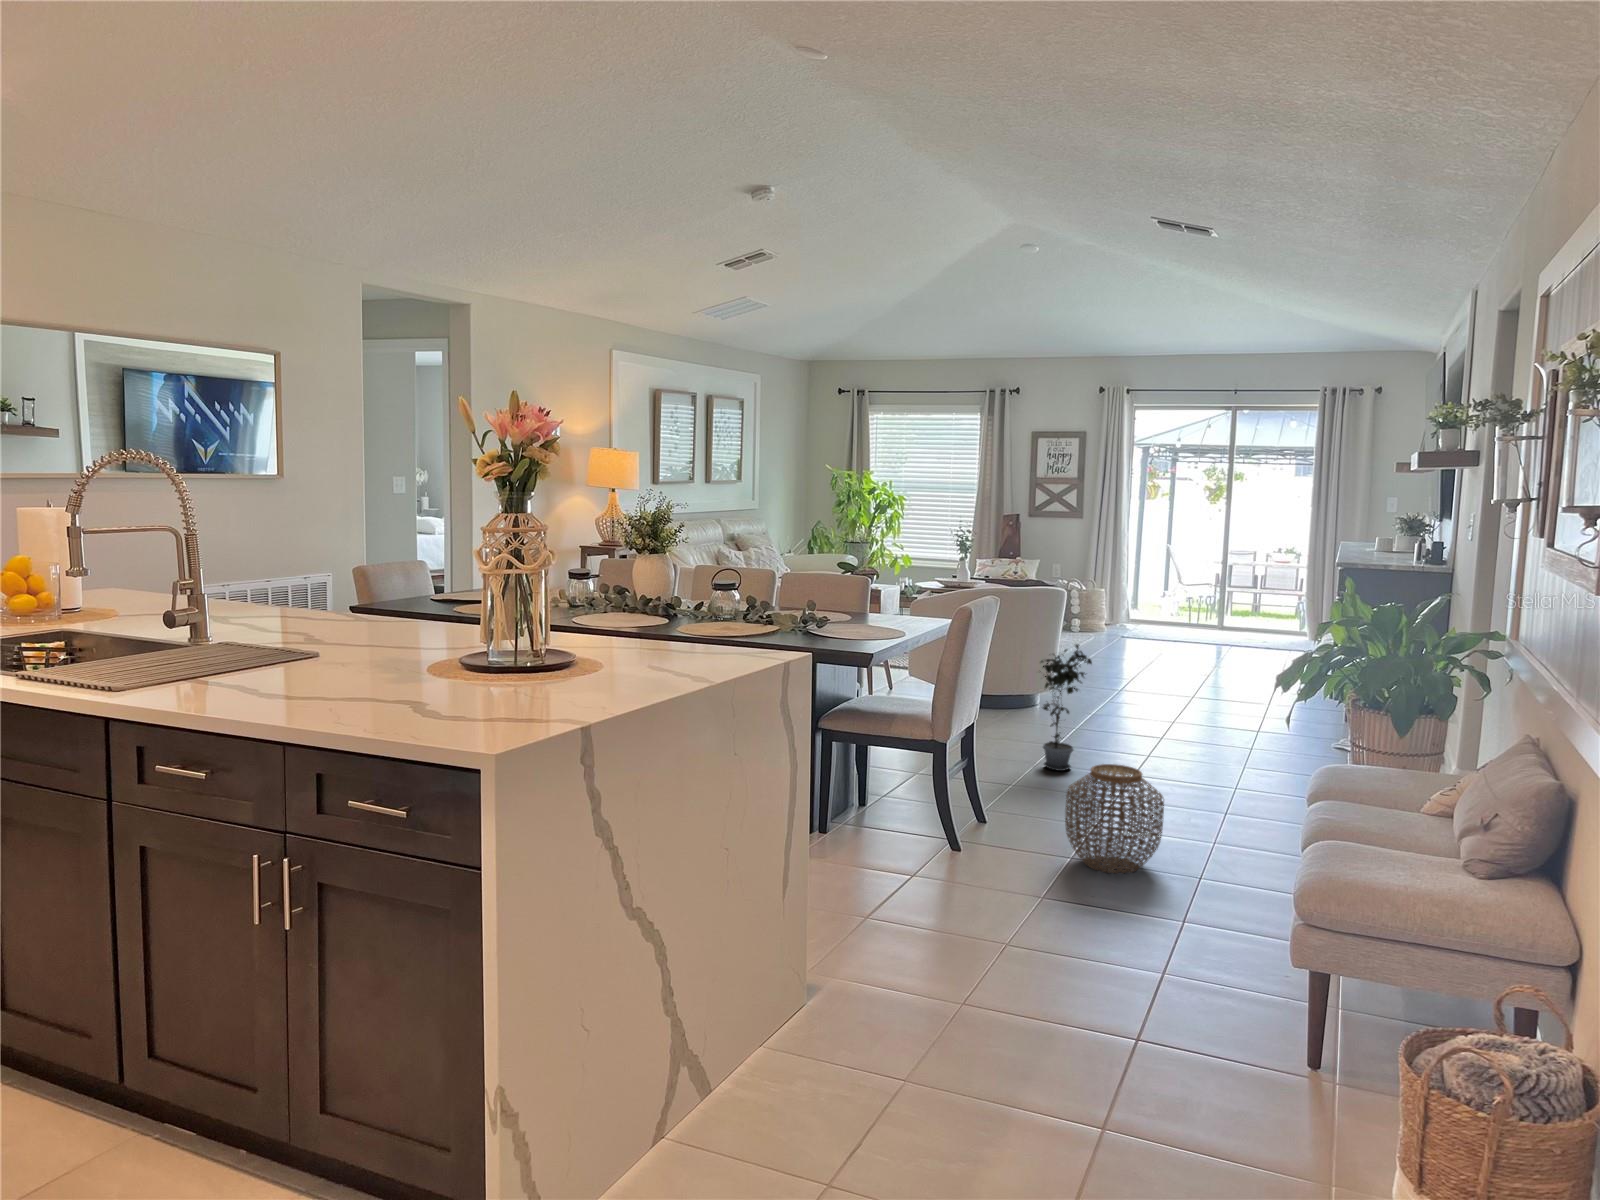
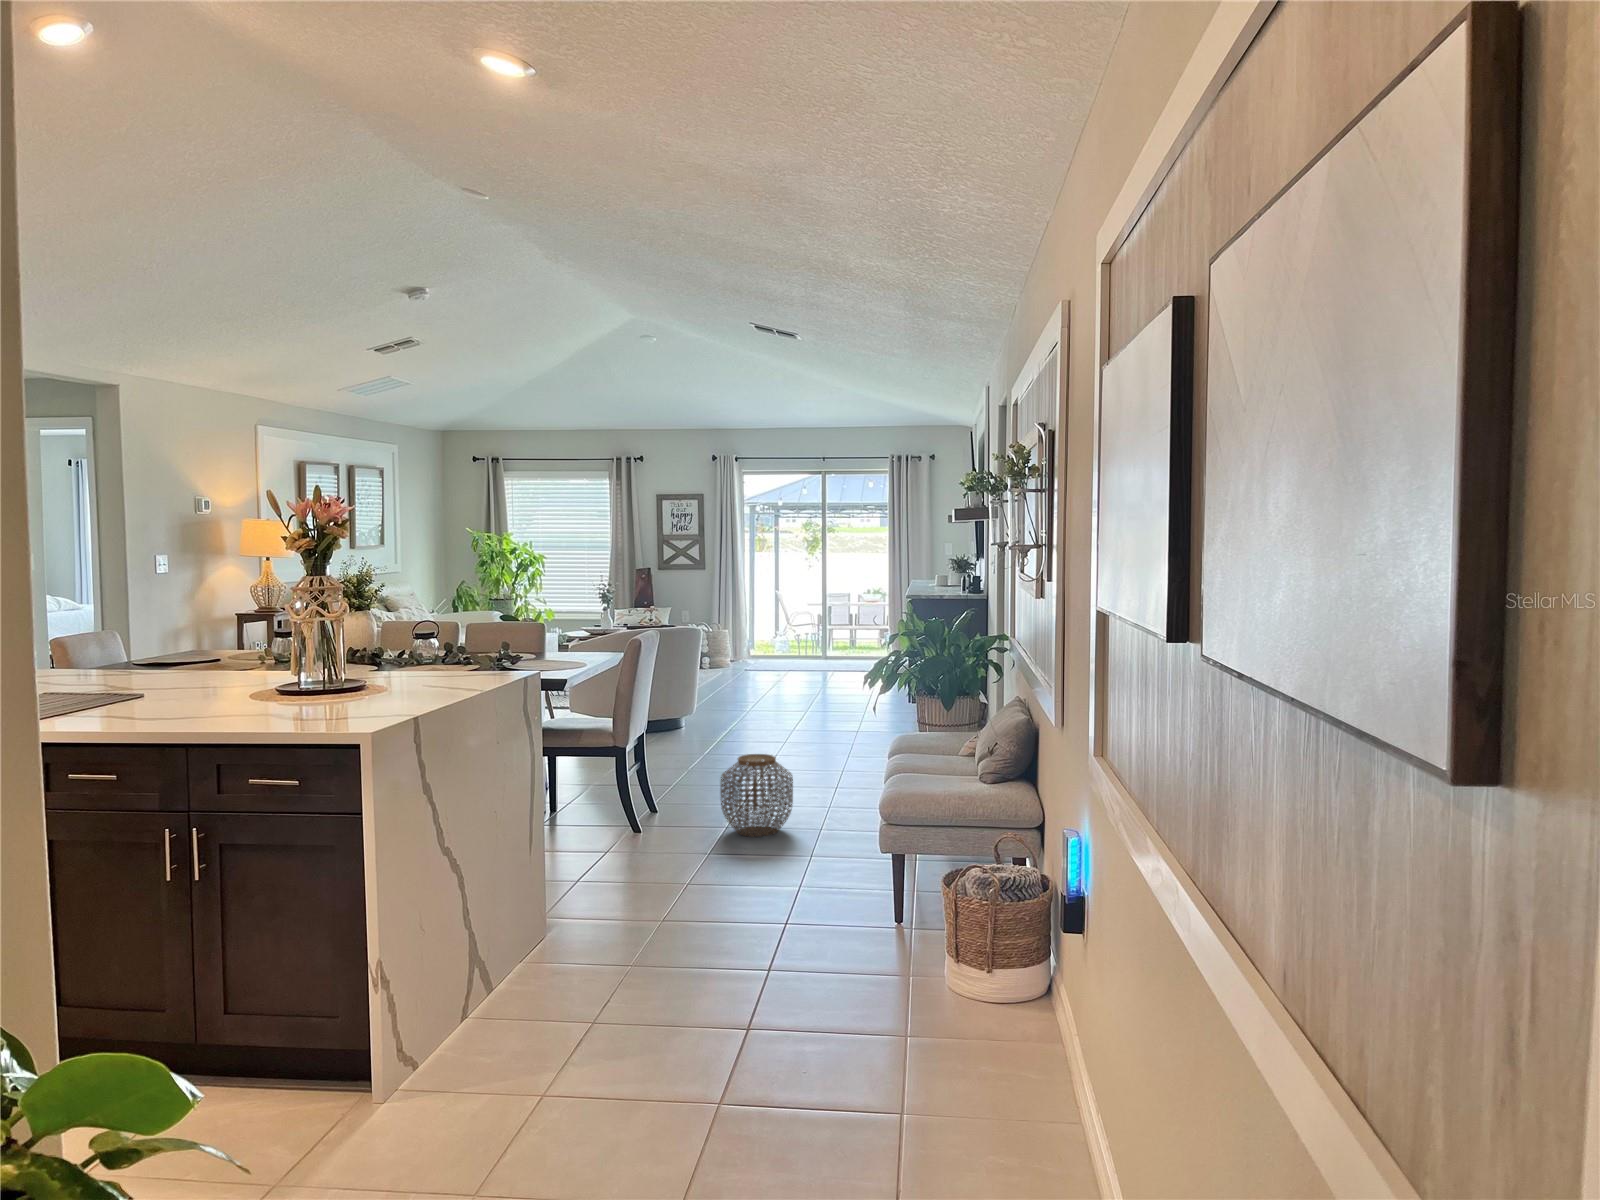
potted plant: present [1041,644,1092,771] -> none [685,669,729,773]

